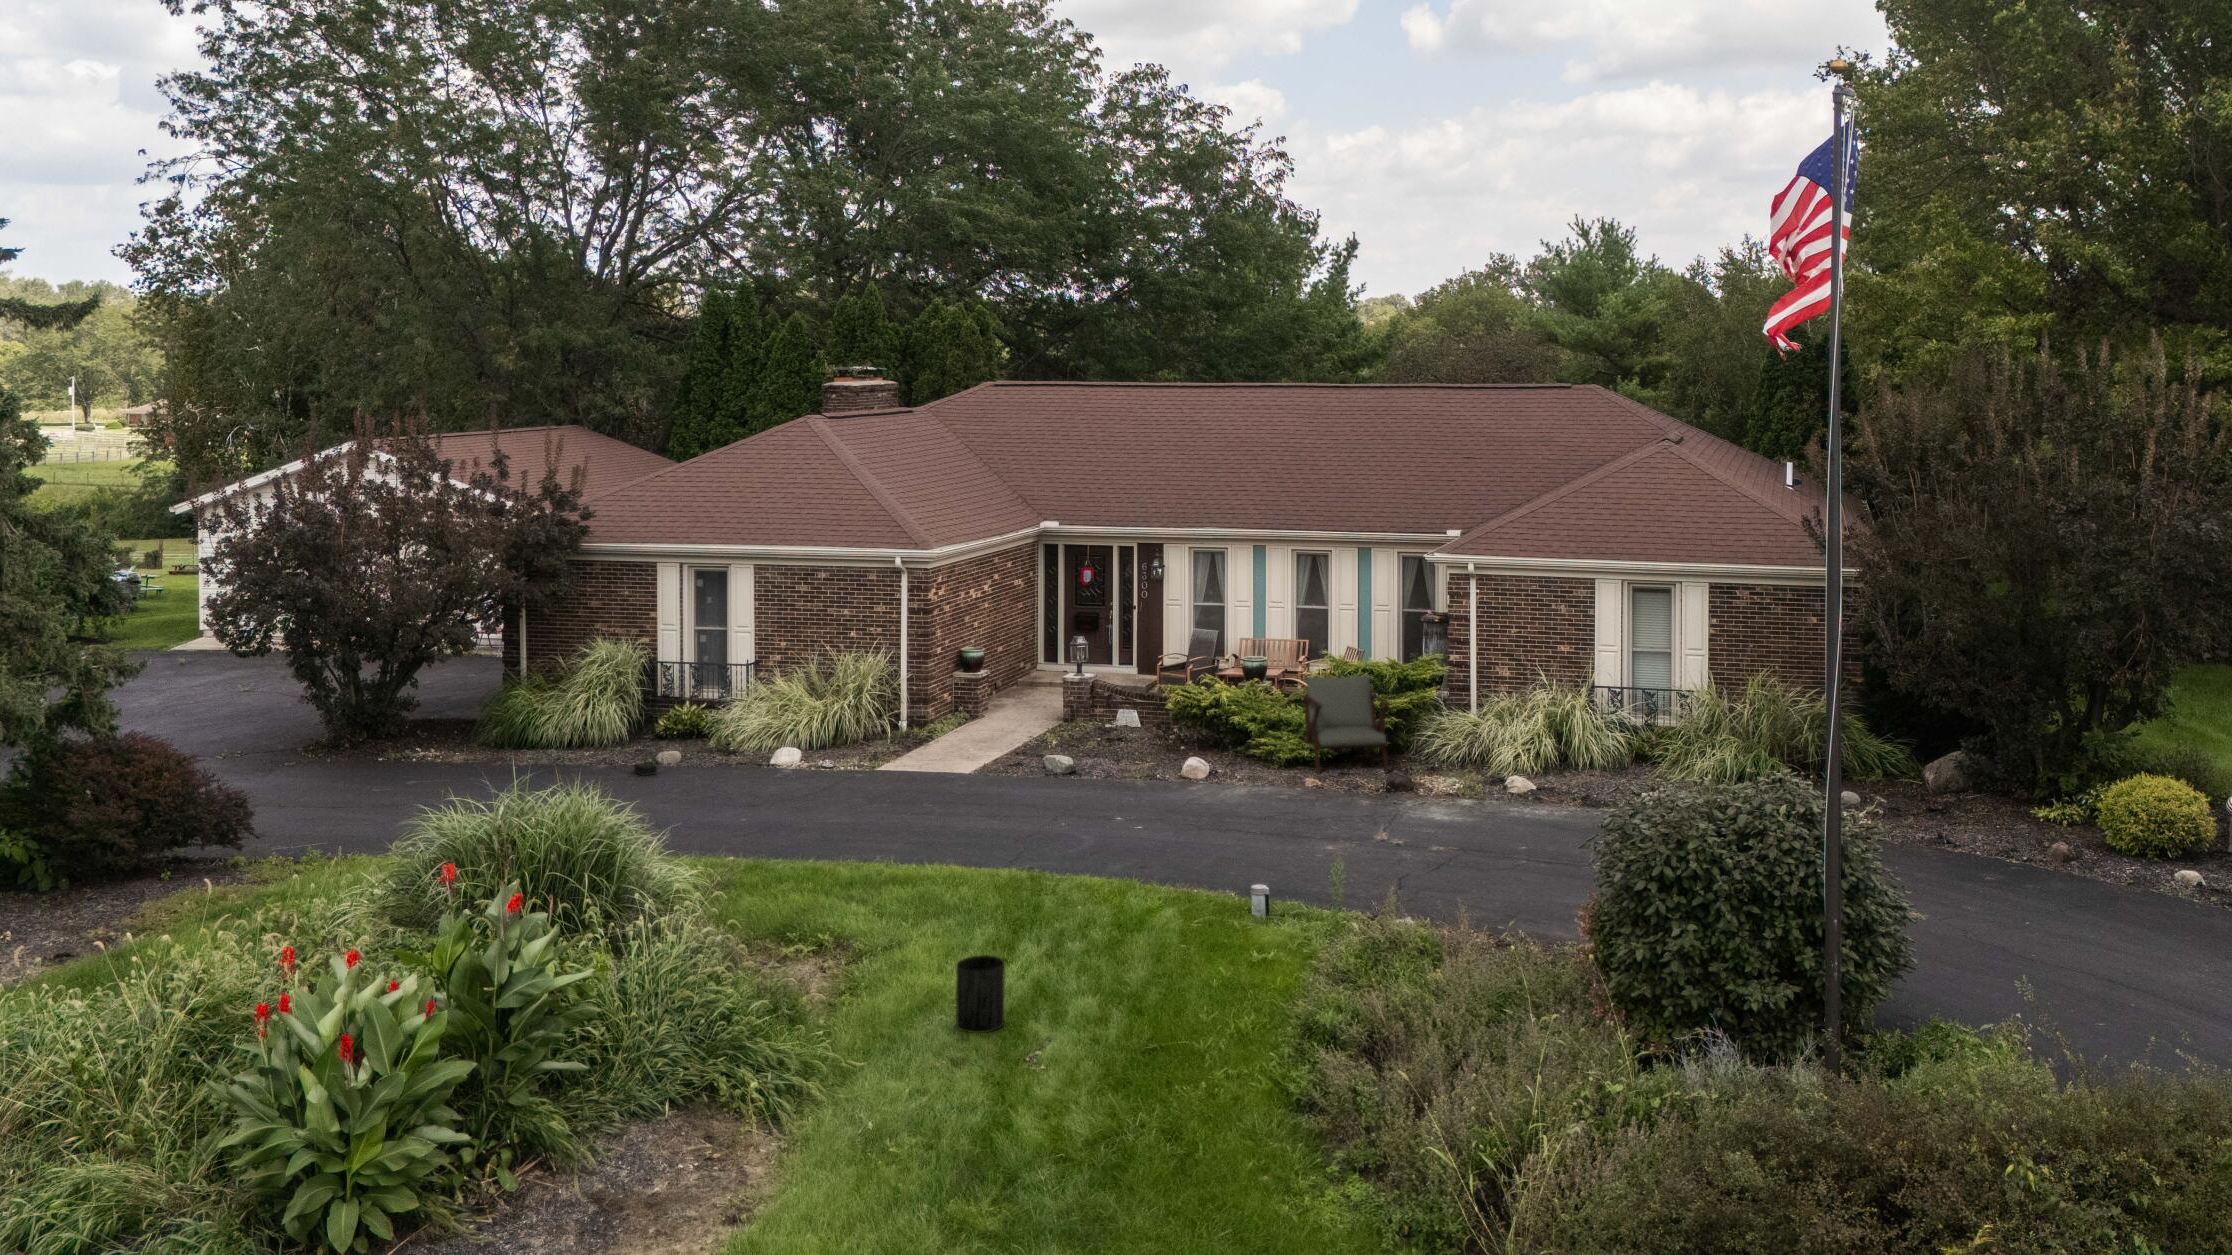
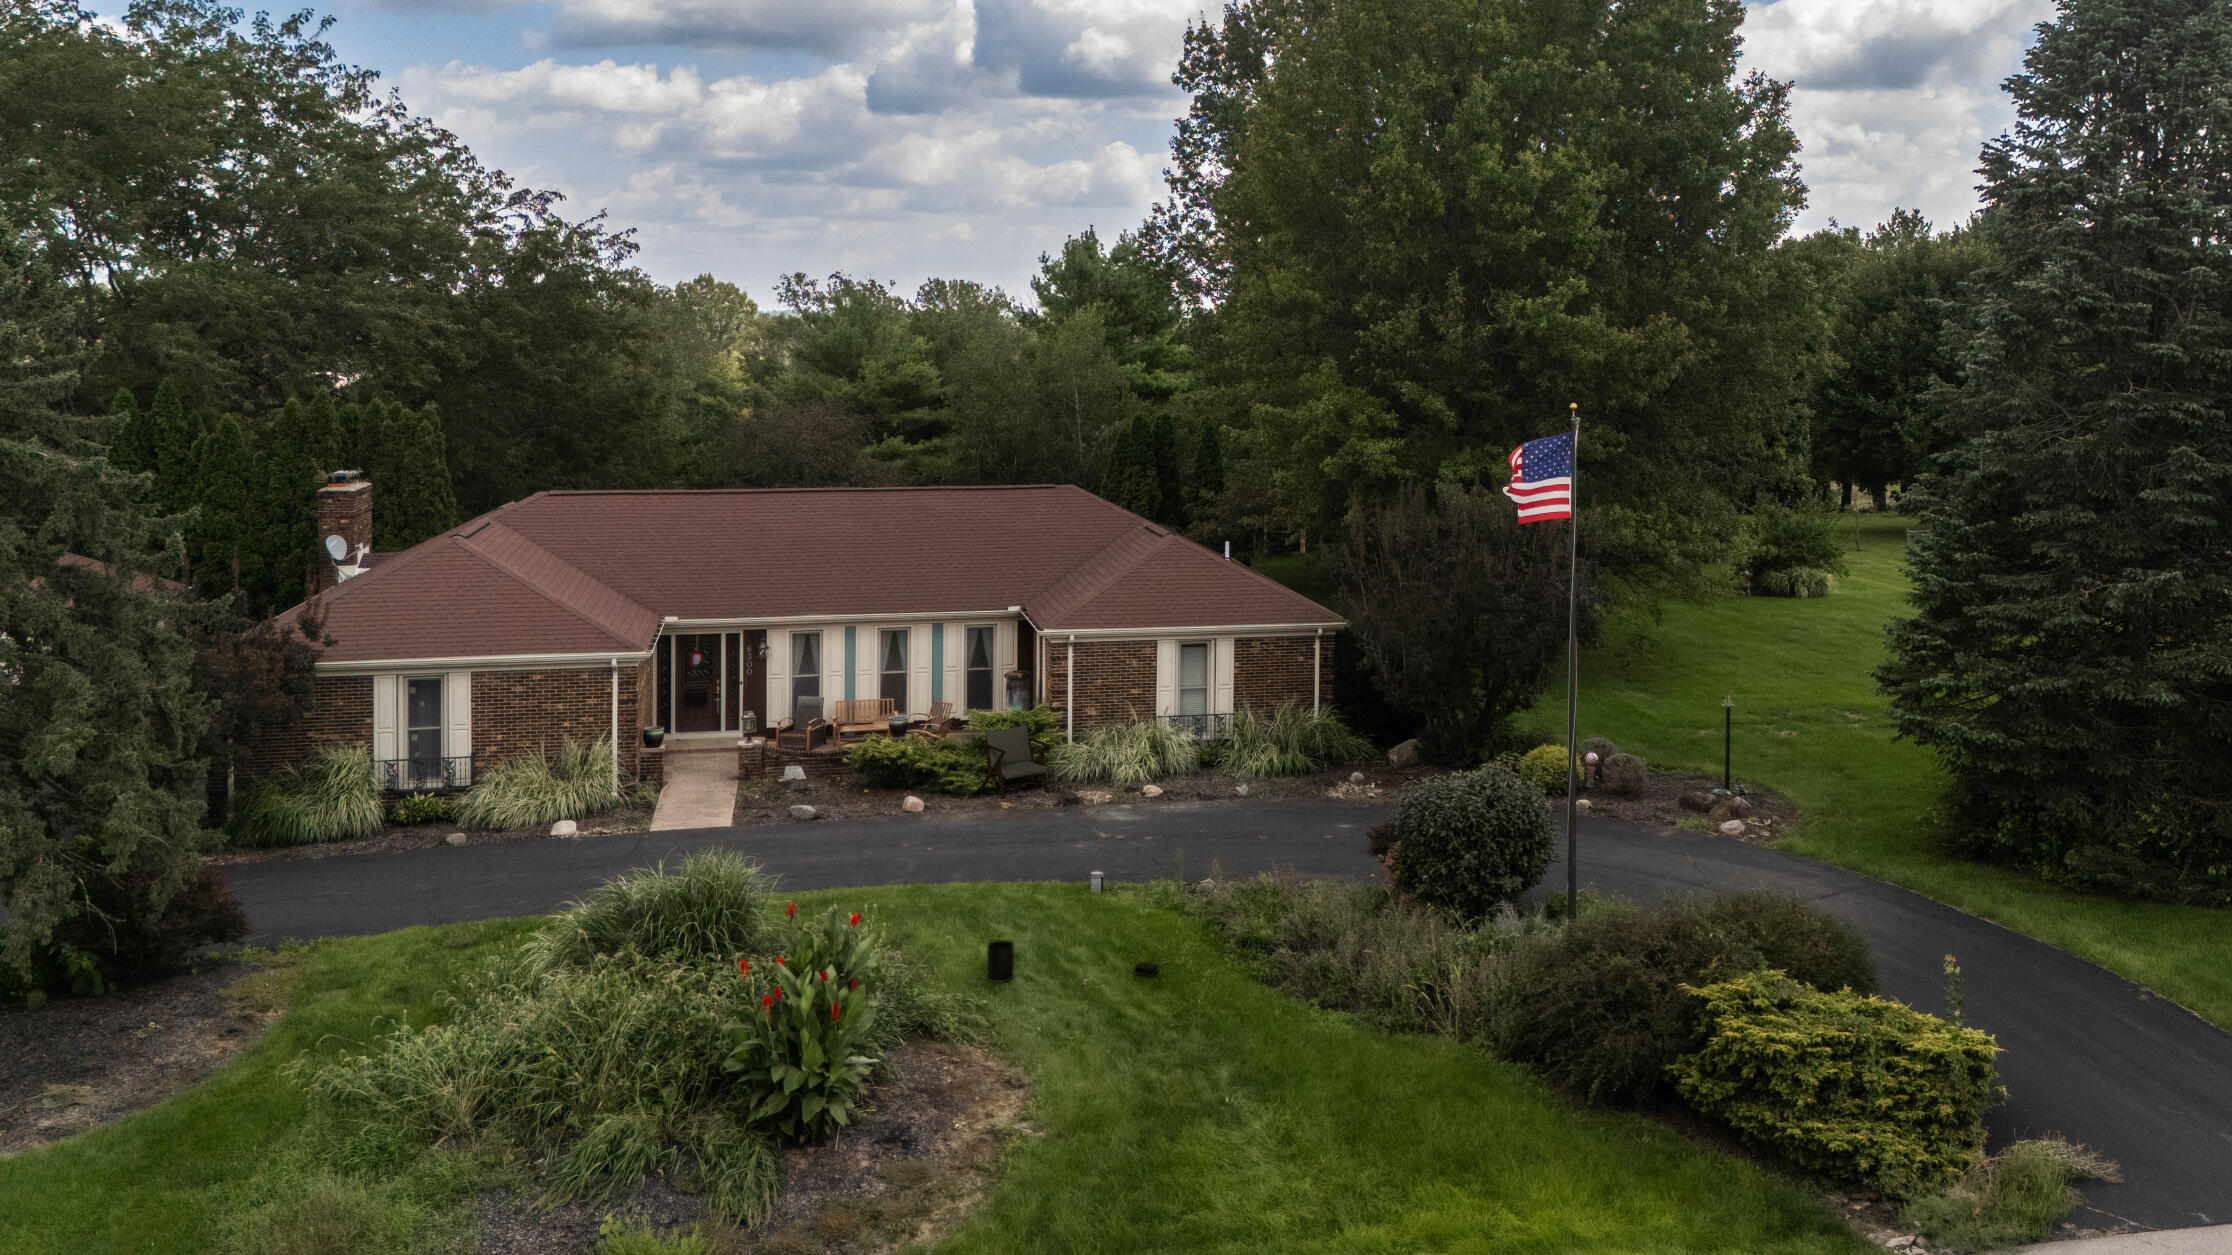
decorative plant: present [631,748,657,776] -> present [1128,941,1162,977]

